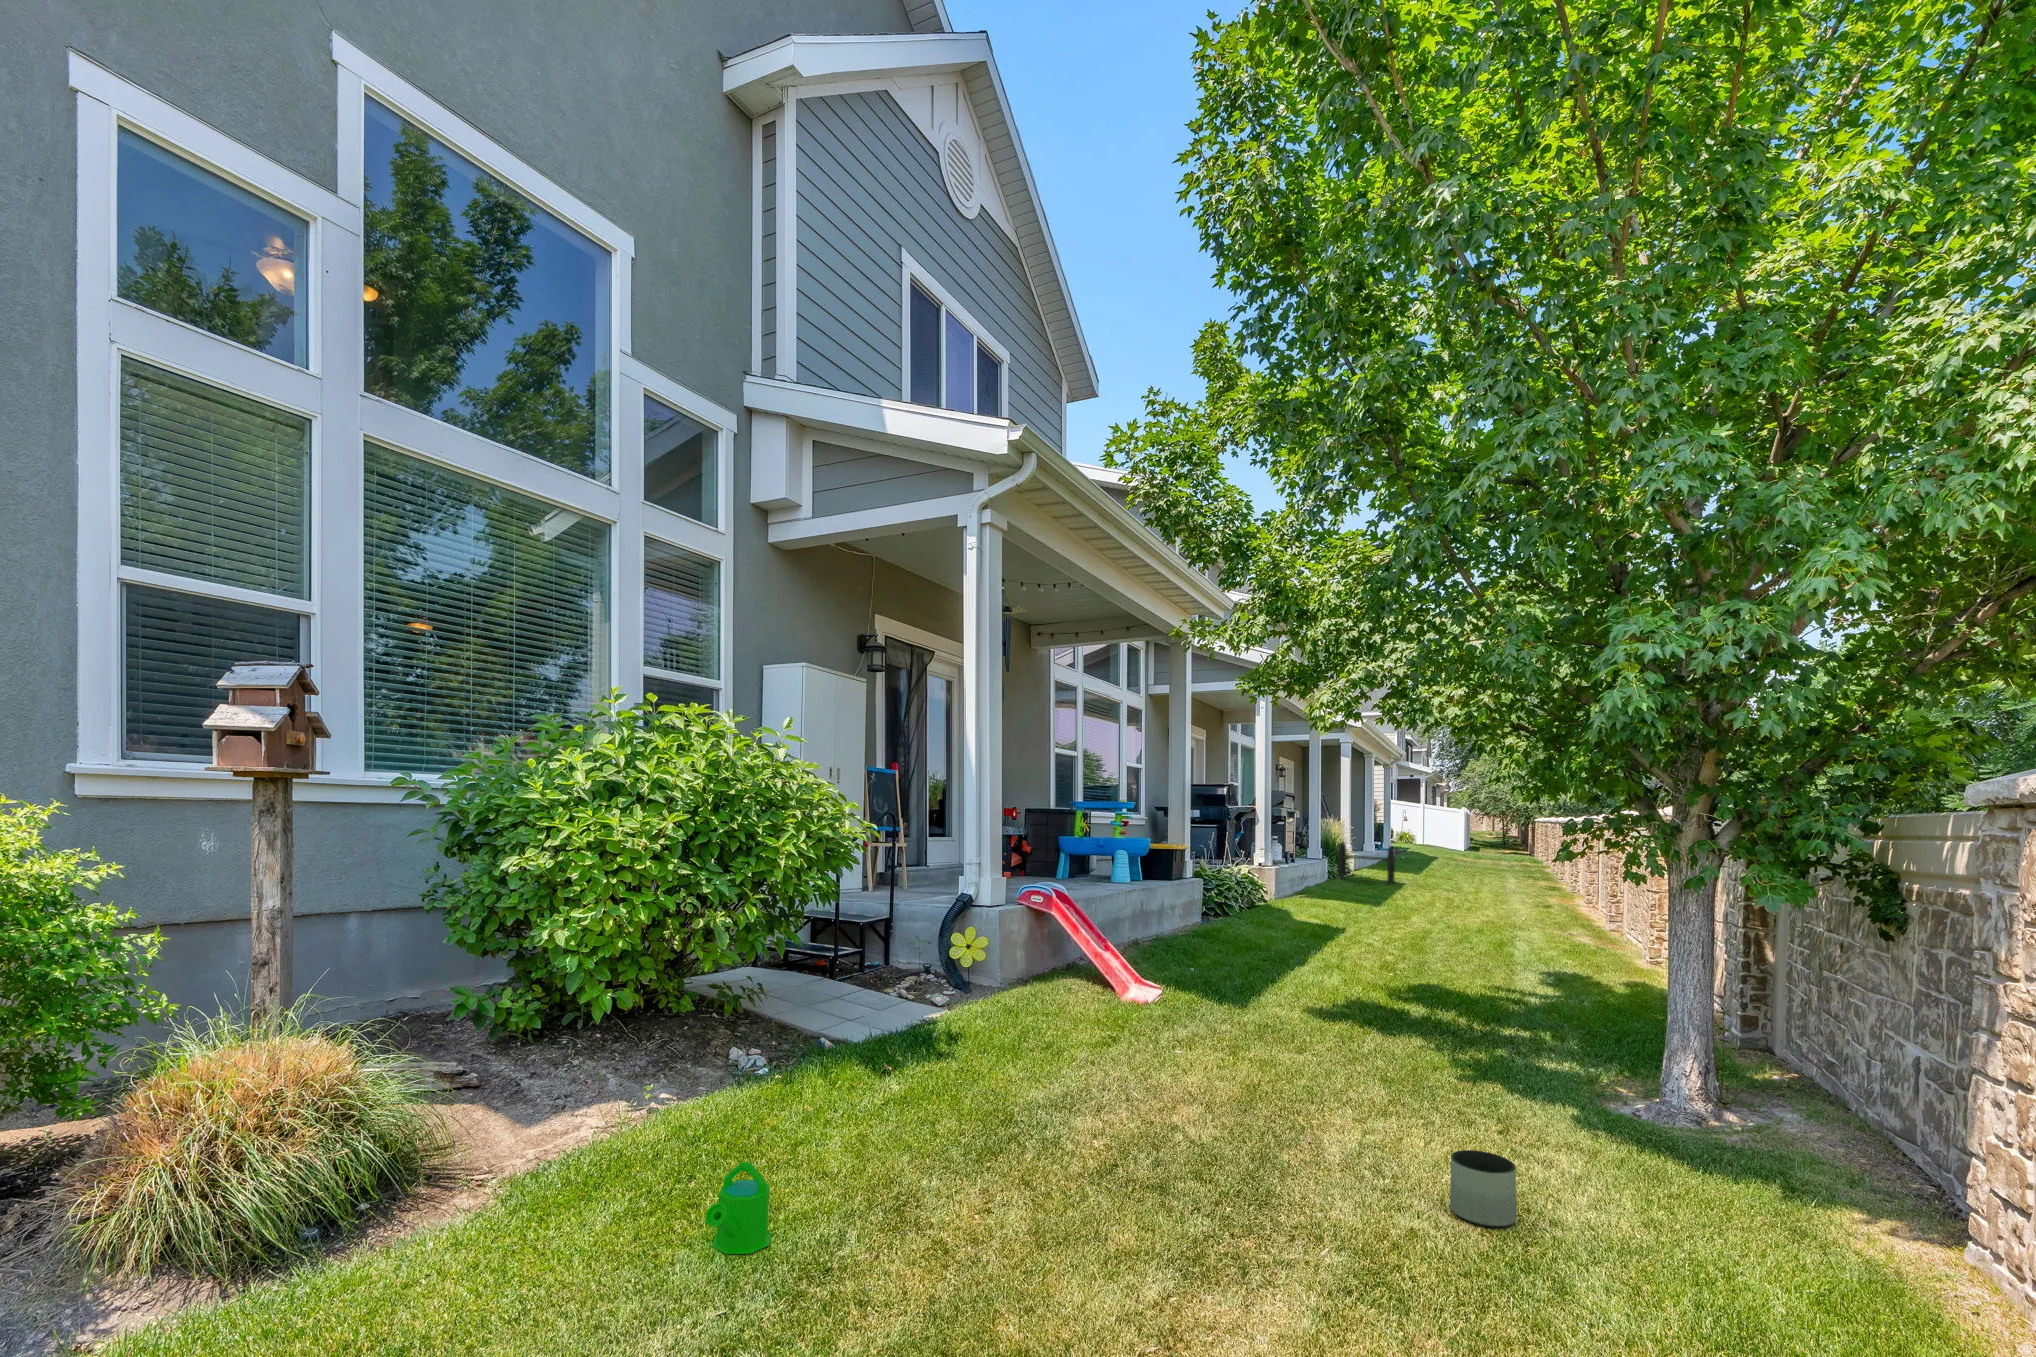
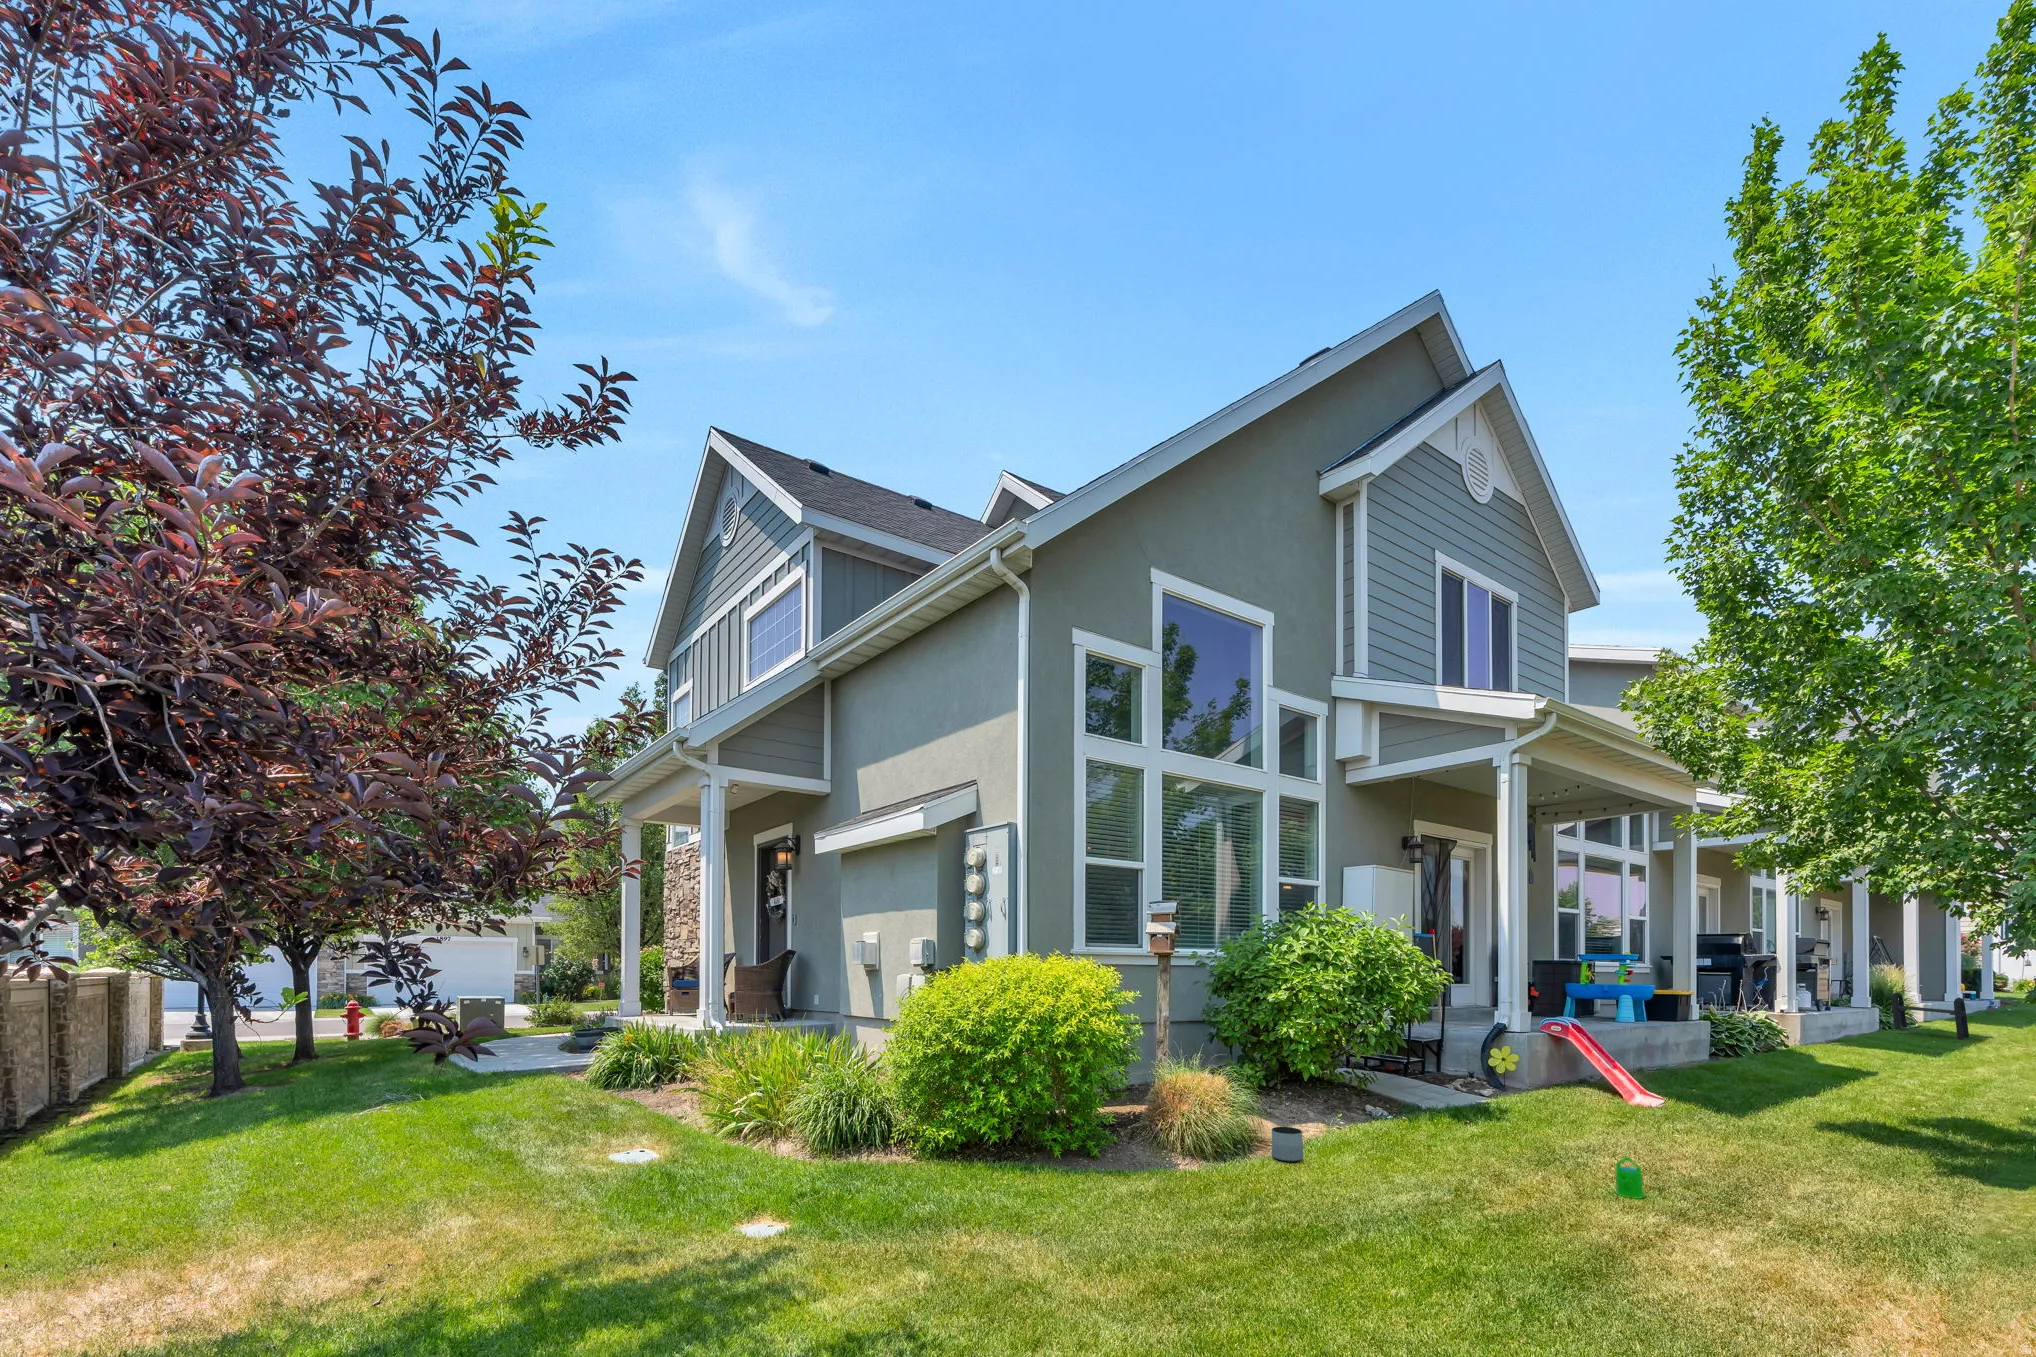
planter: present [1450,1150,1516,1228] -> present [1272,1127,1303,1162]
watering can: present [706,1162,772,1254] -> present [1615,1157,1645,1199]

